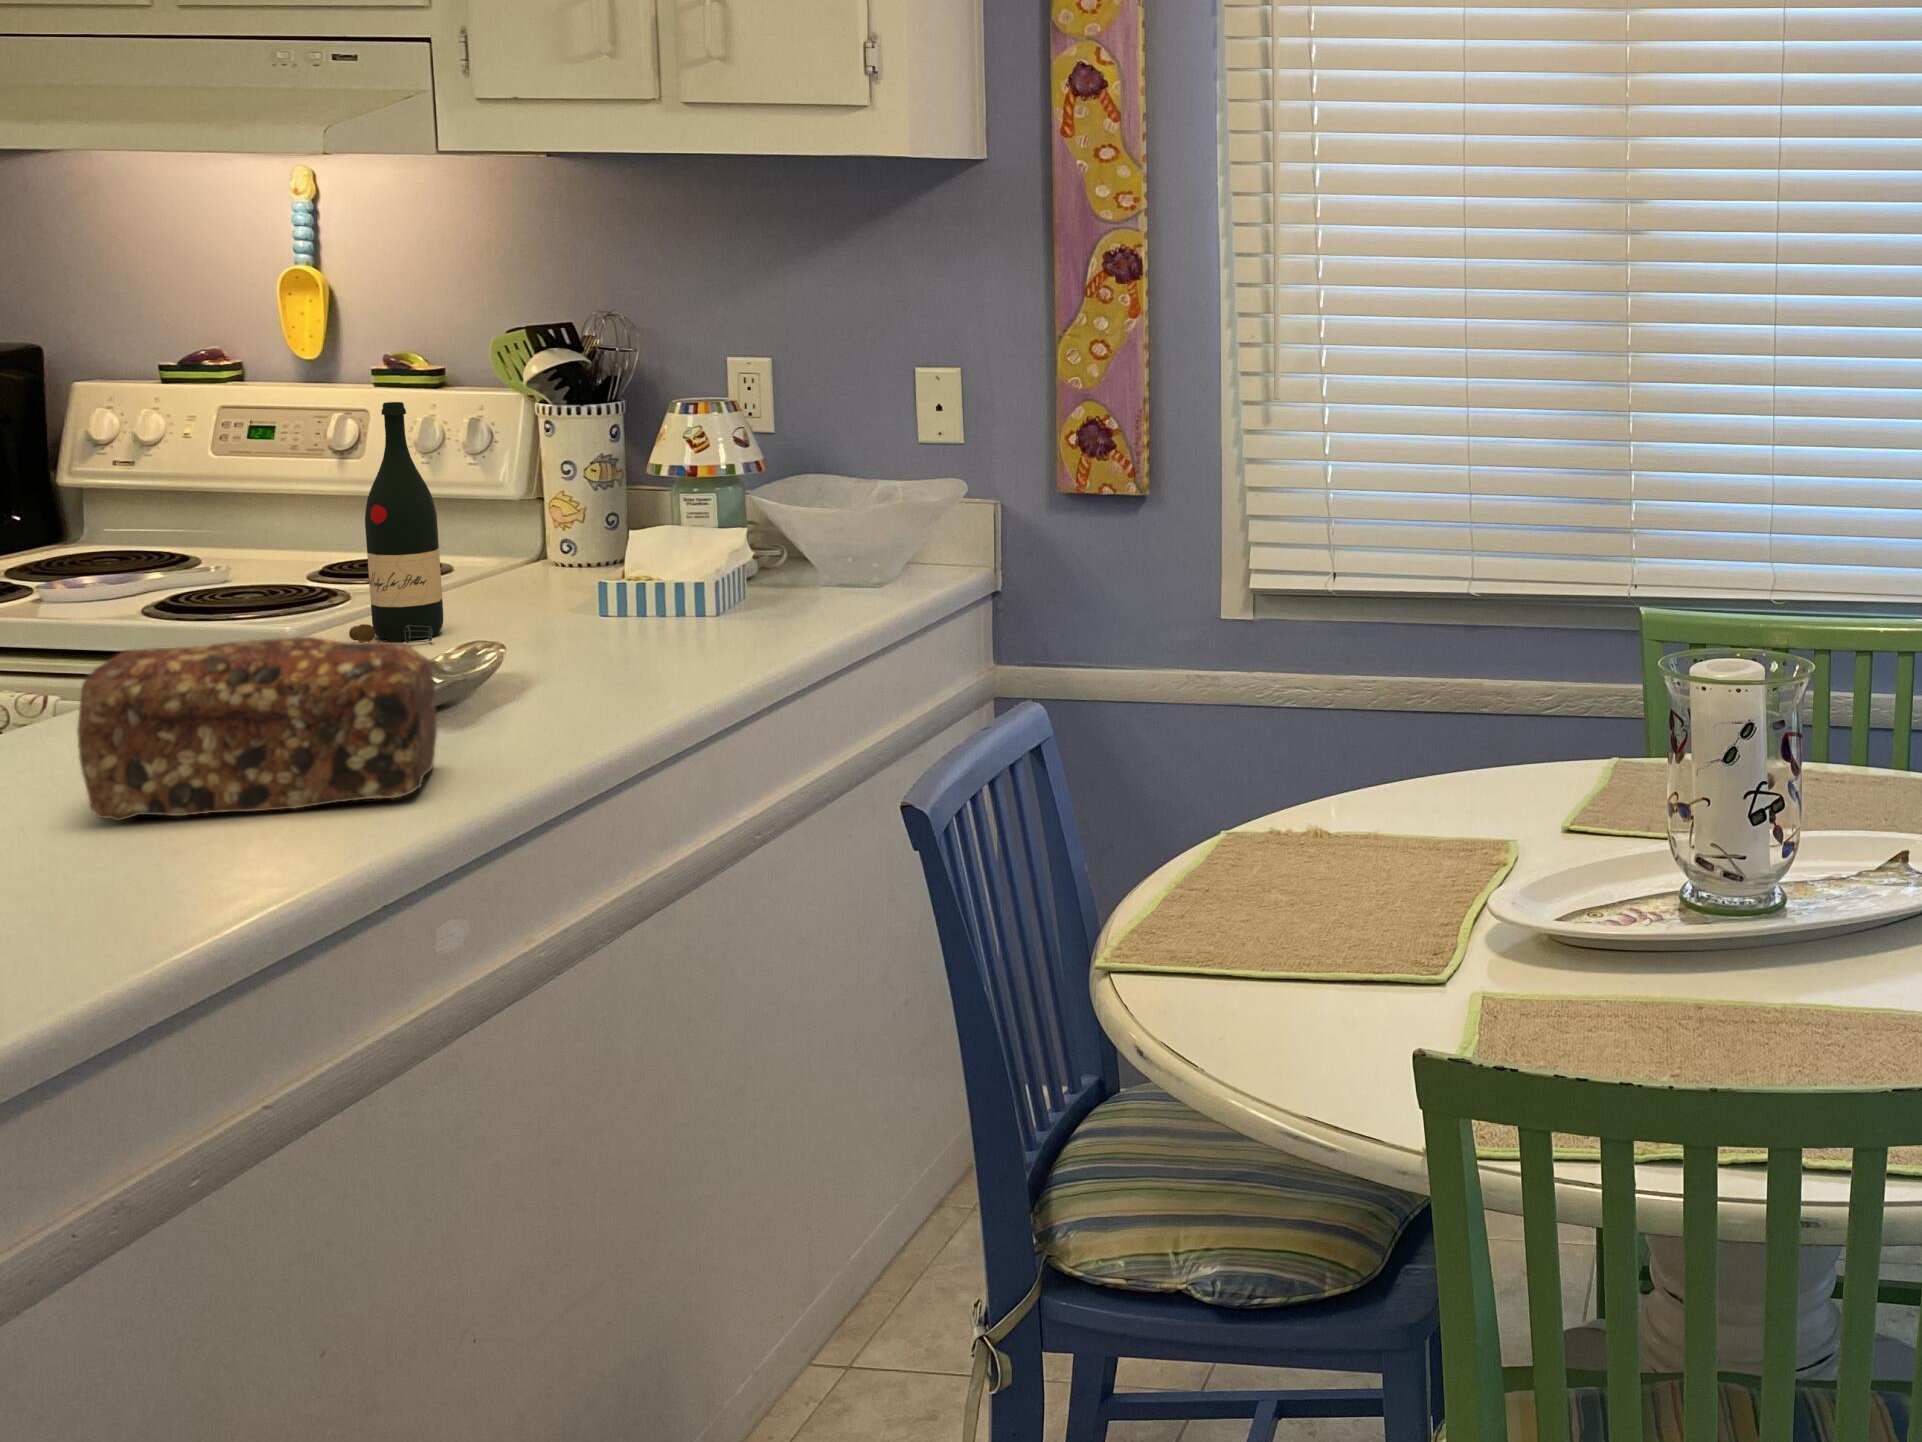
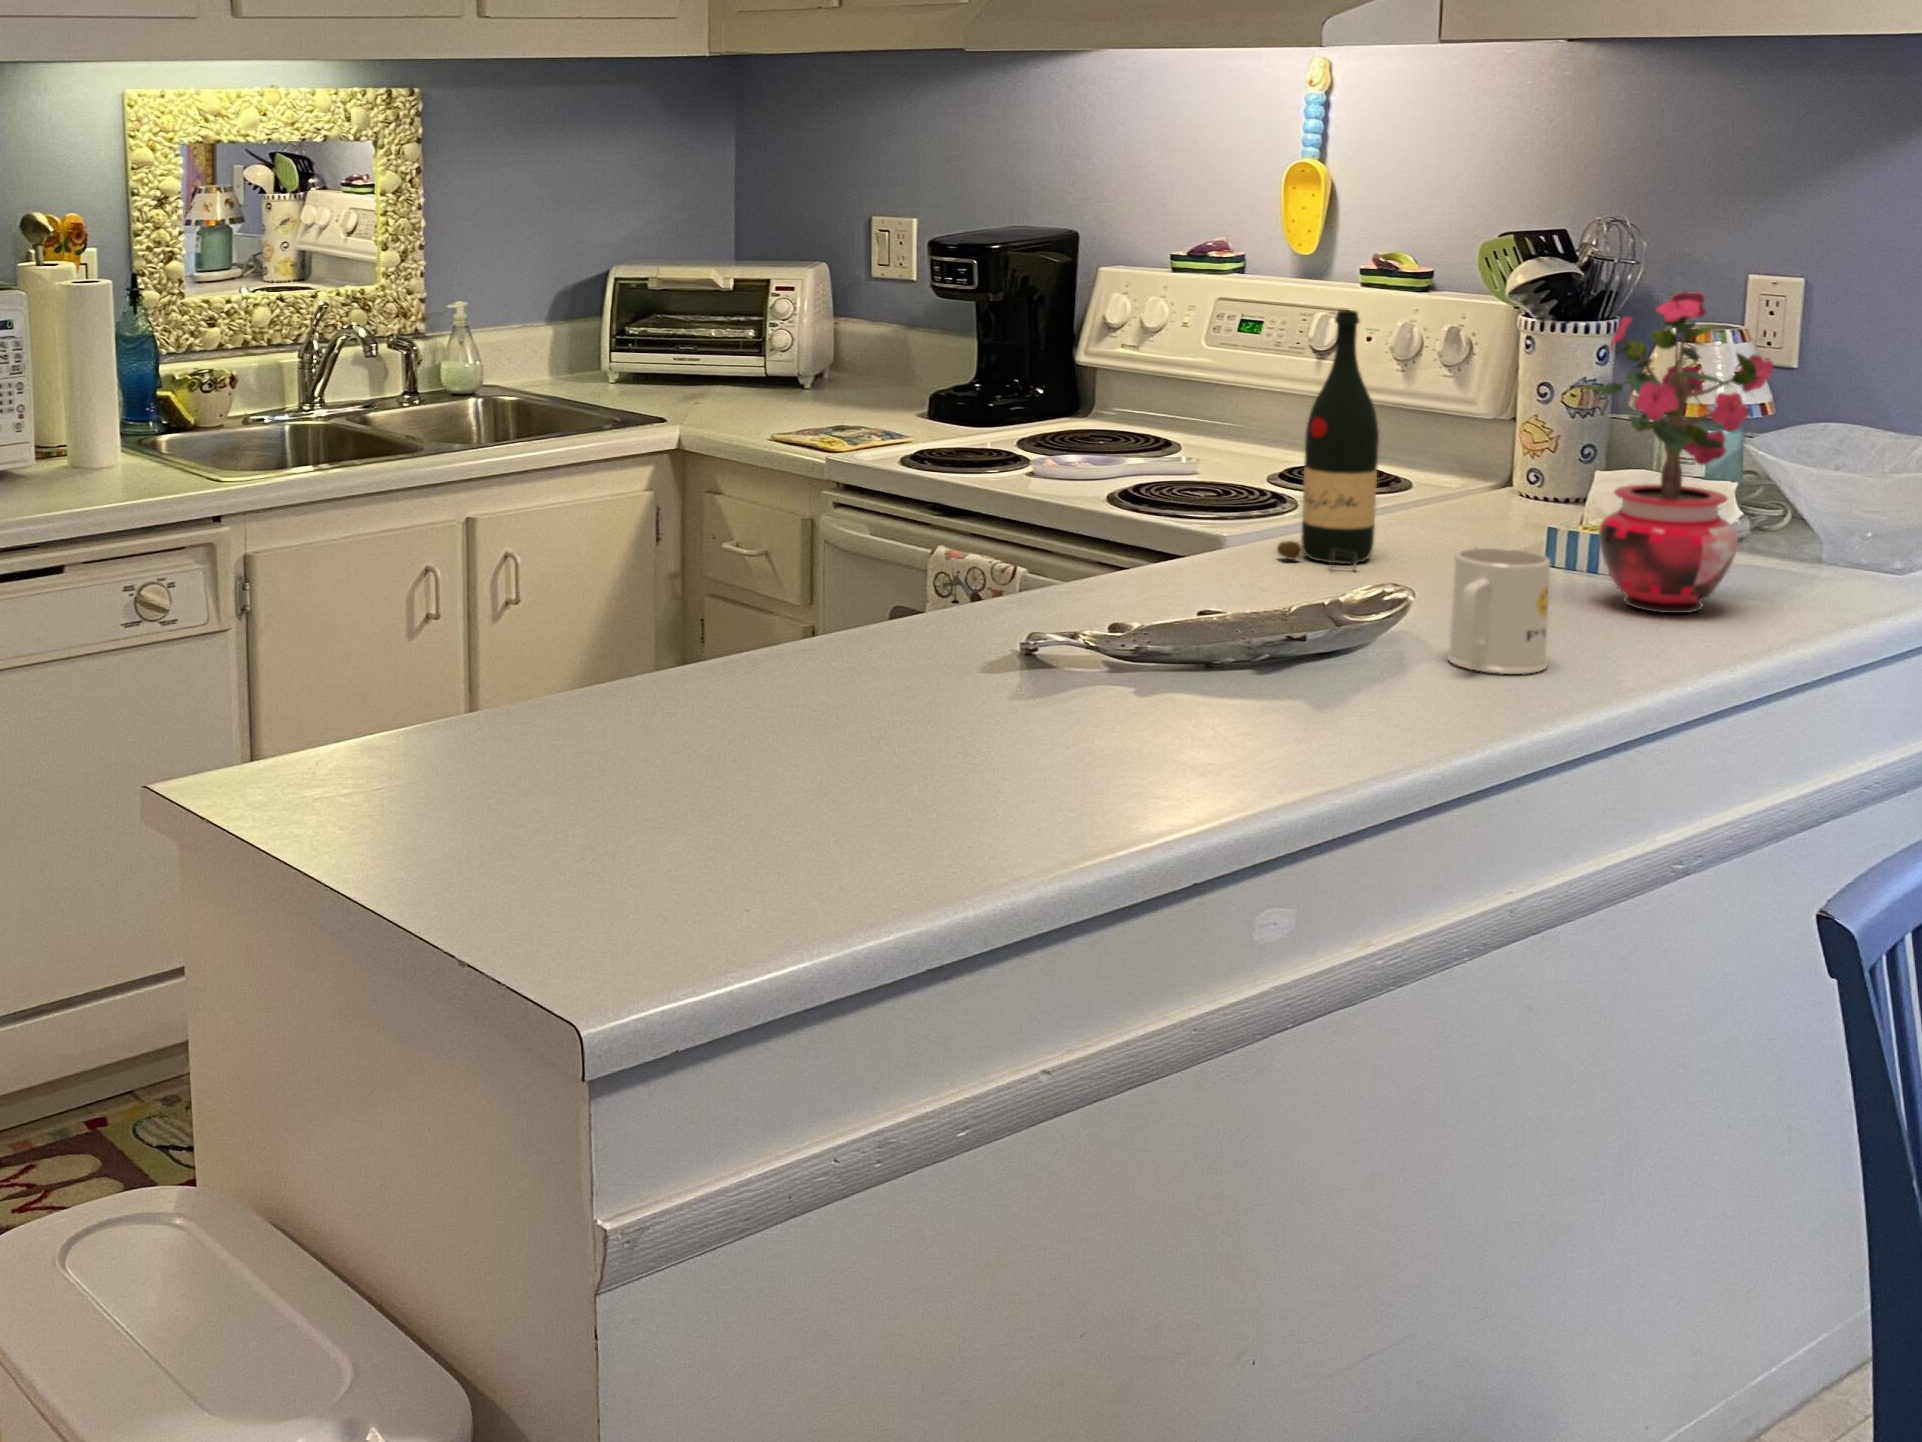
potted plant: none [610,367,771,638] -> present [1573,292,1773,613]
mug: none [542,595,631,702] -> present [1448,547,1550,674]
bread loaf: present [77,637,437,821] -> none [965,552,1311,754]

